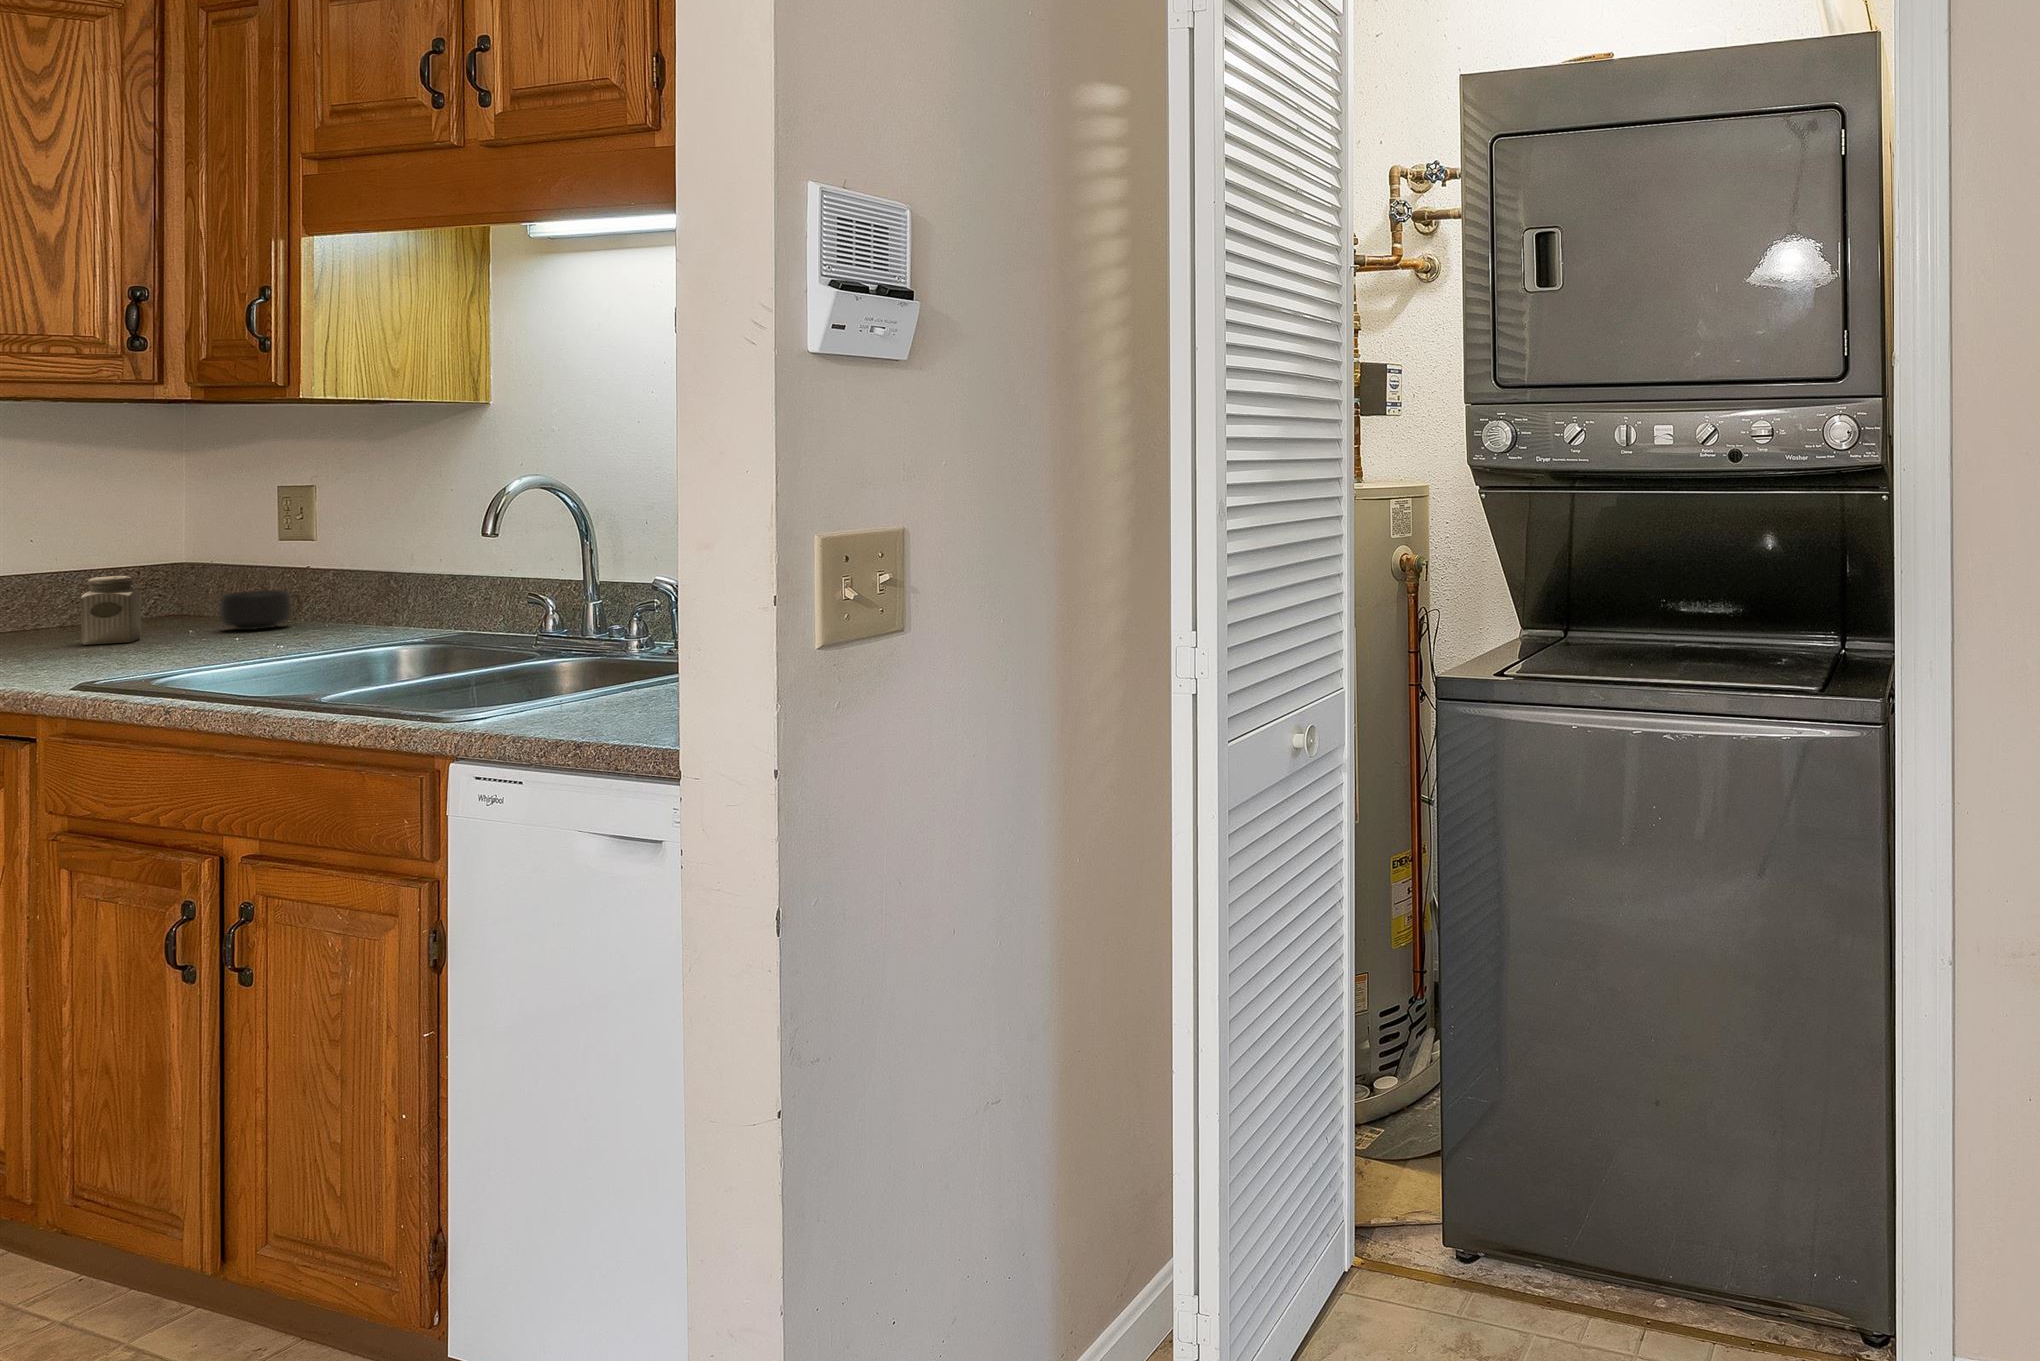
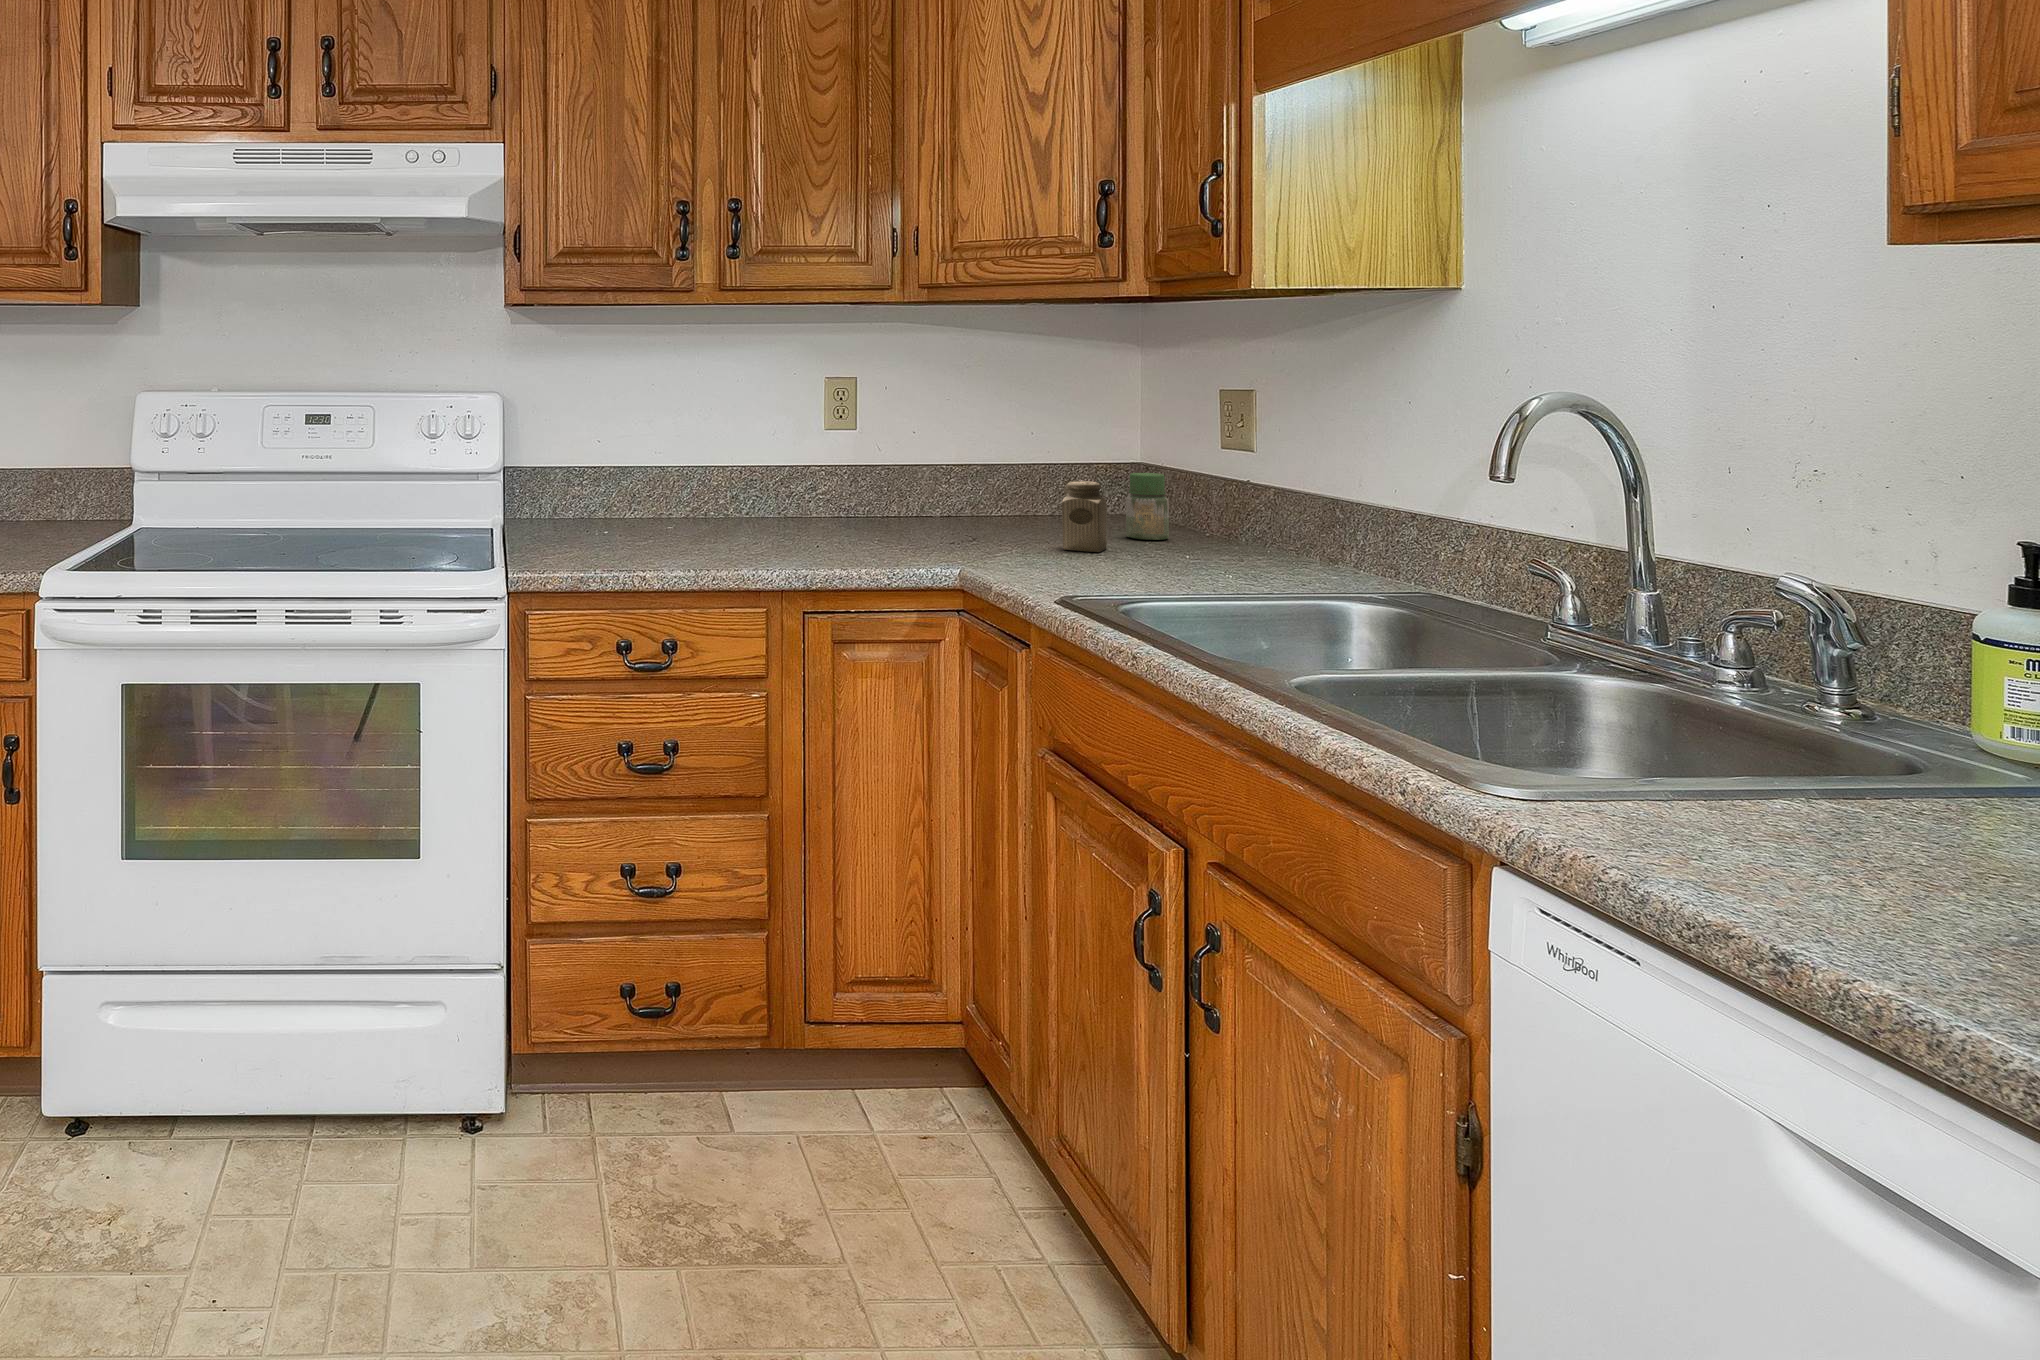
jar: none [167,564,220,627] -> present [1126,473,1169,540]
mug: present [220,590,299,630] -> none [1171,508,1242,552]

